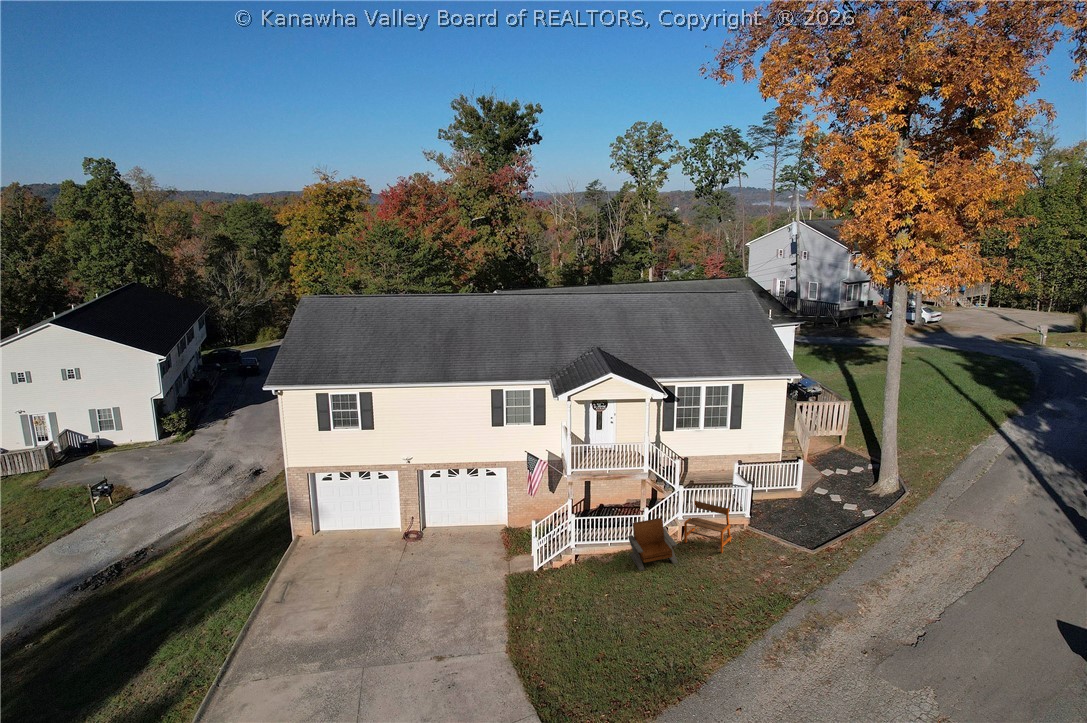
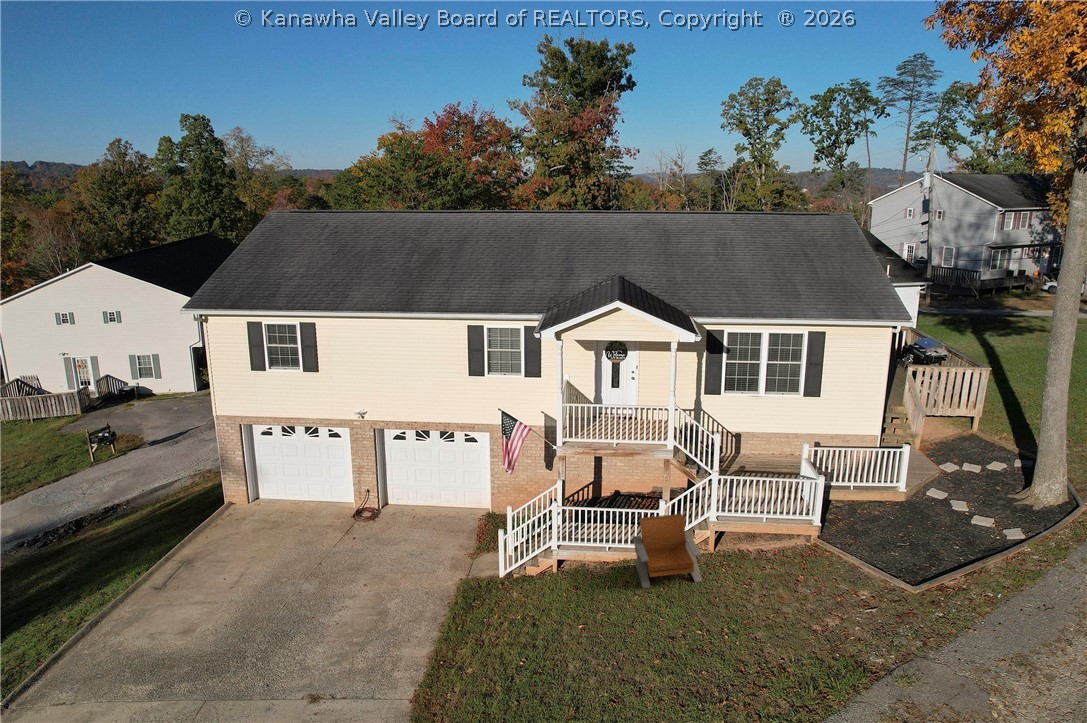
bench: present [684,501,732,553] -> none [718,492,790,573]

